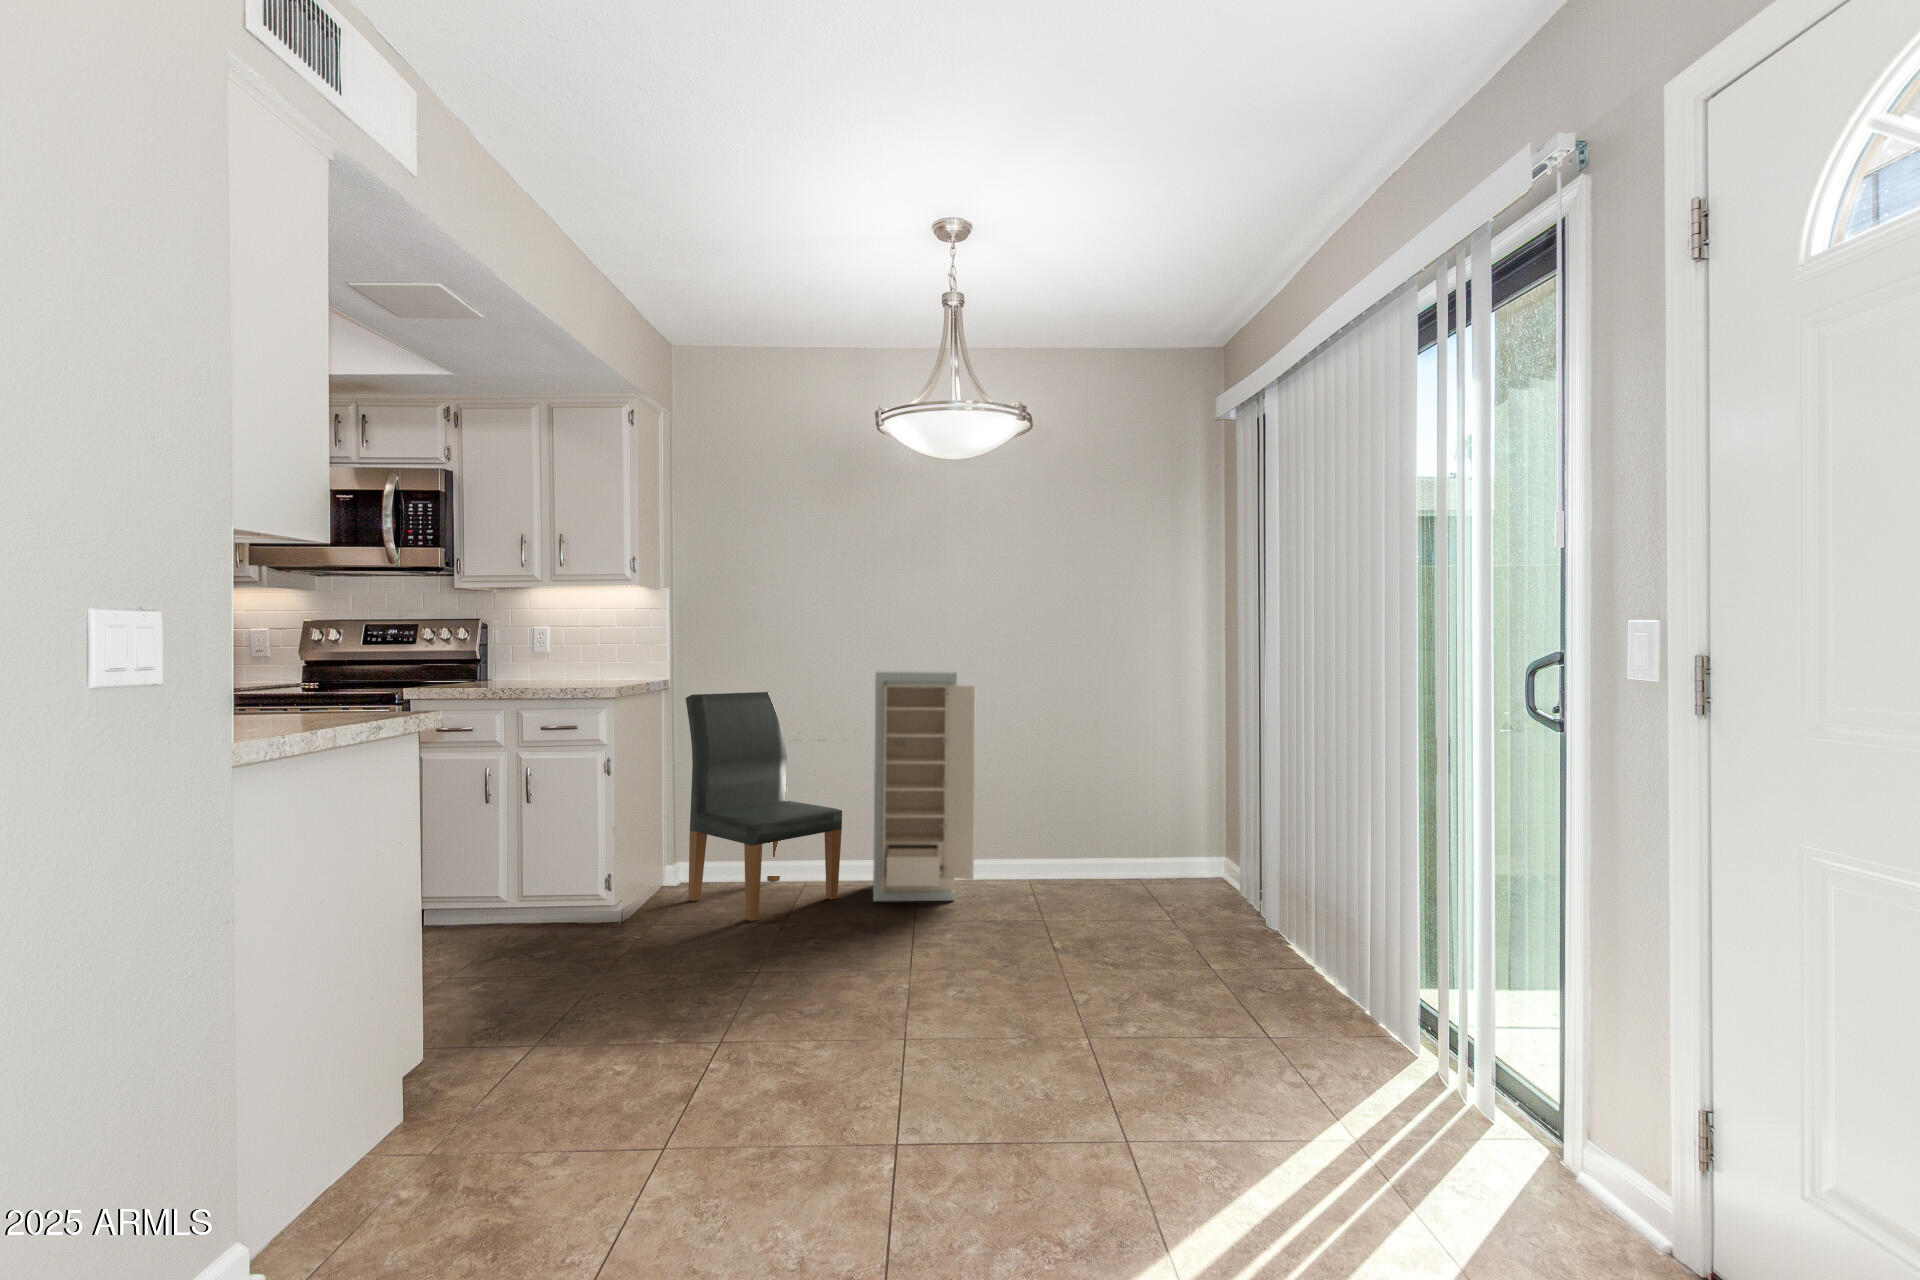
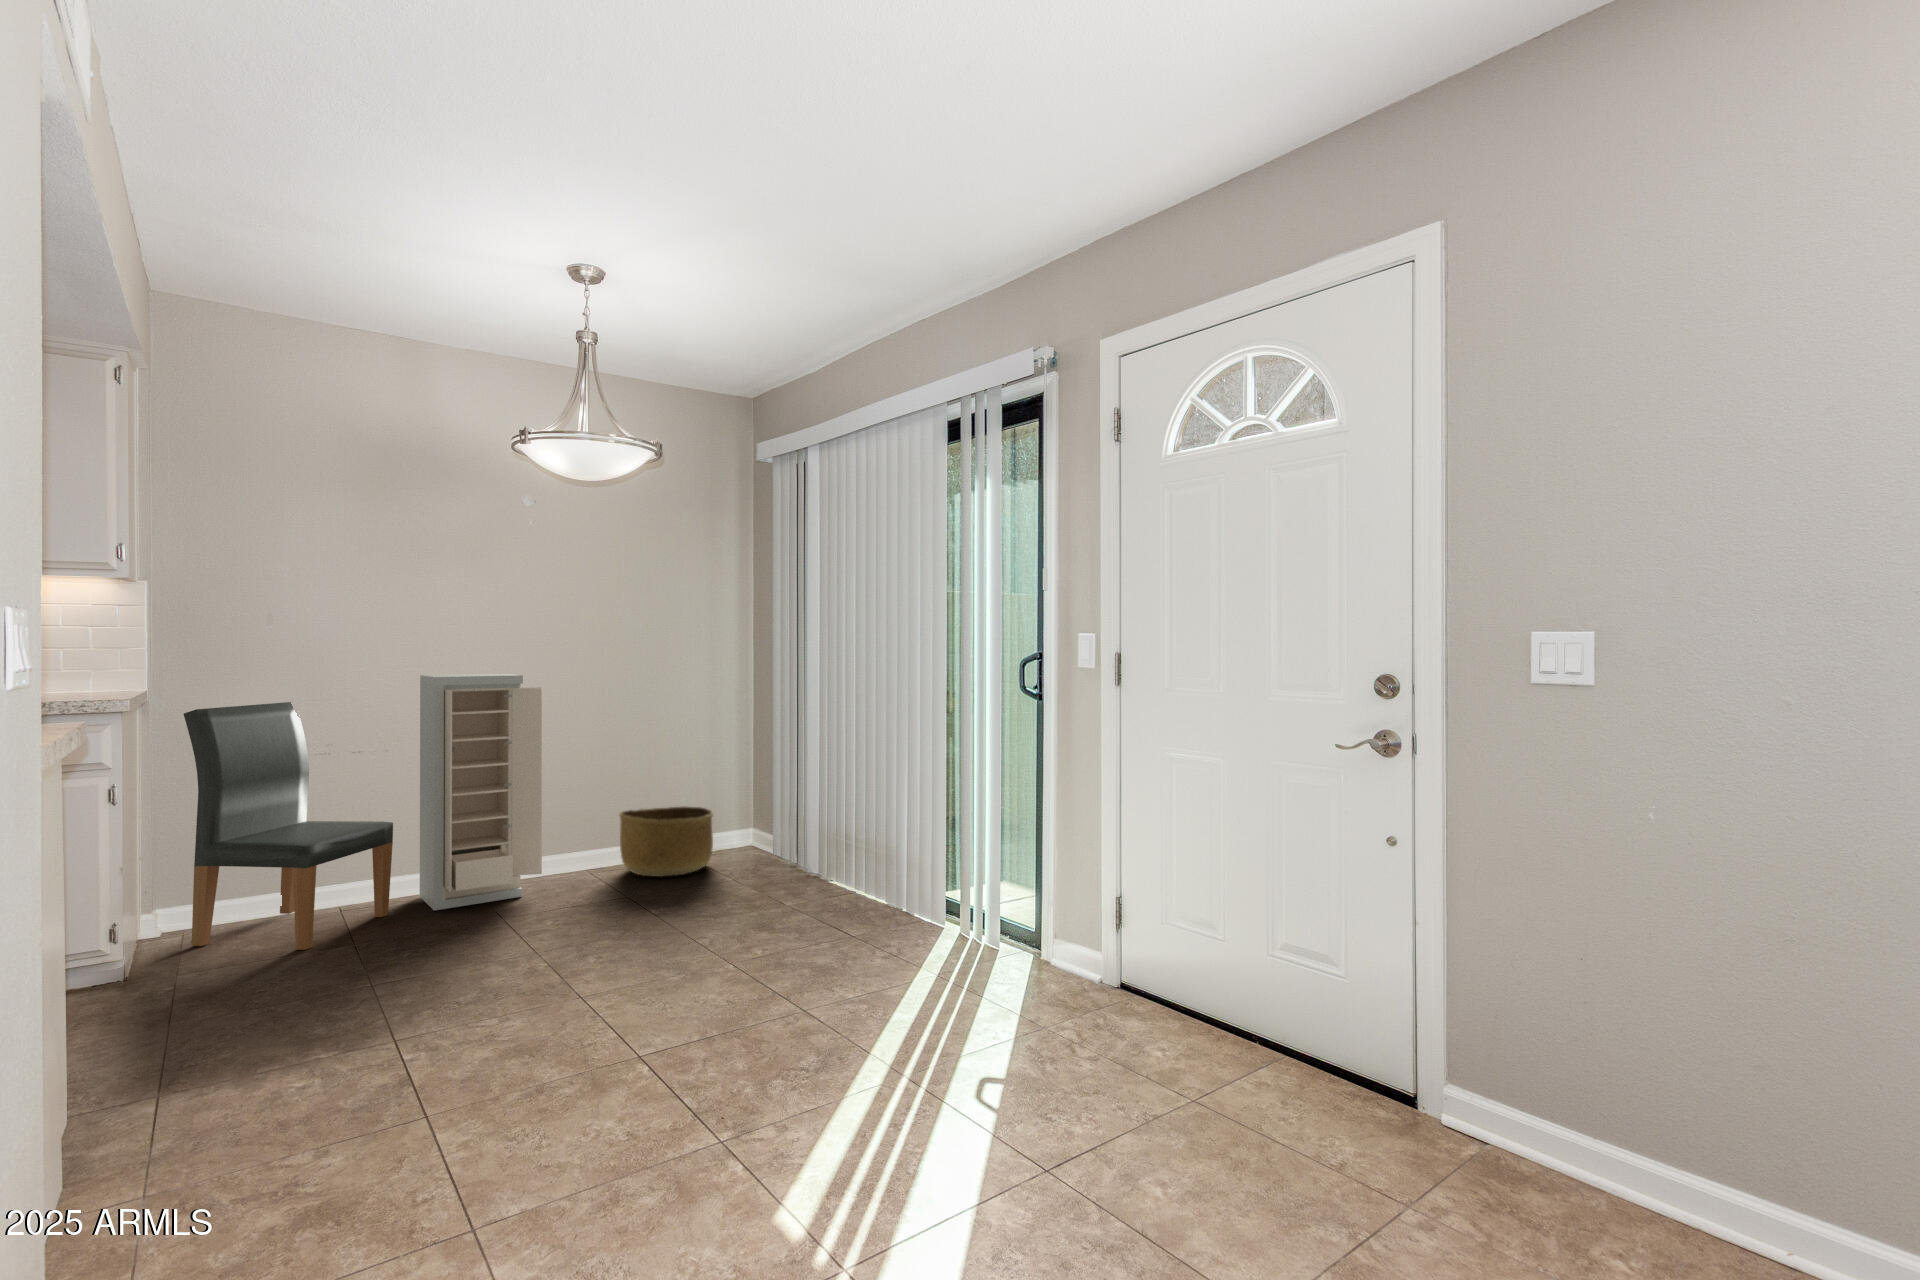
basket: none [1061,823,1162,904] -> present [619,806,713,877]

